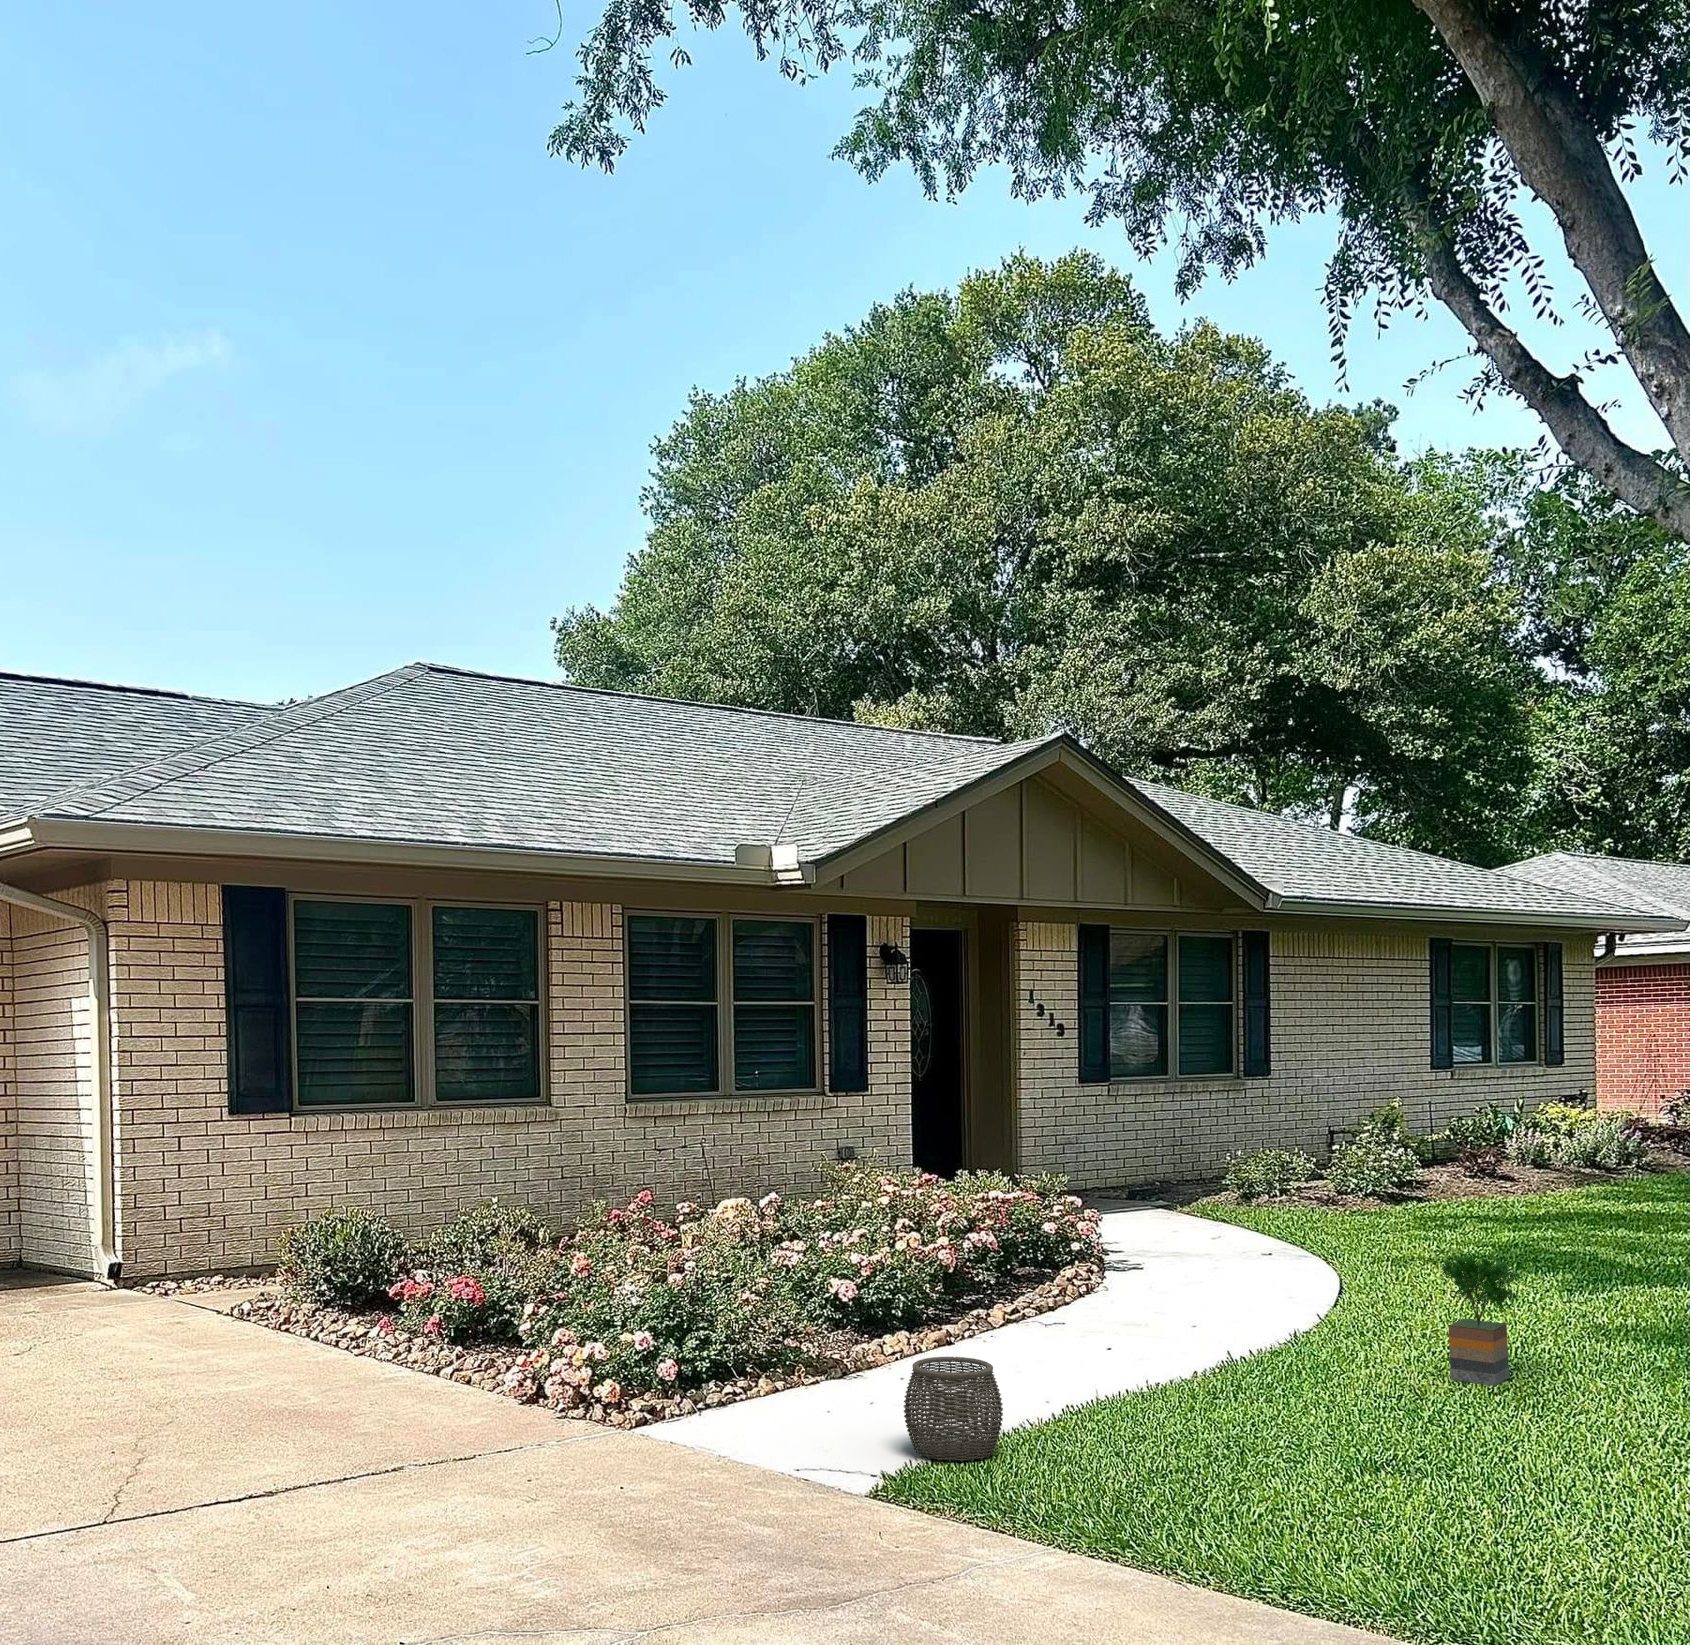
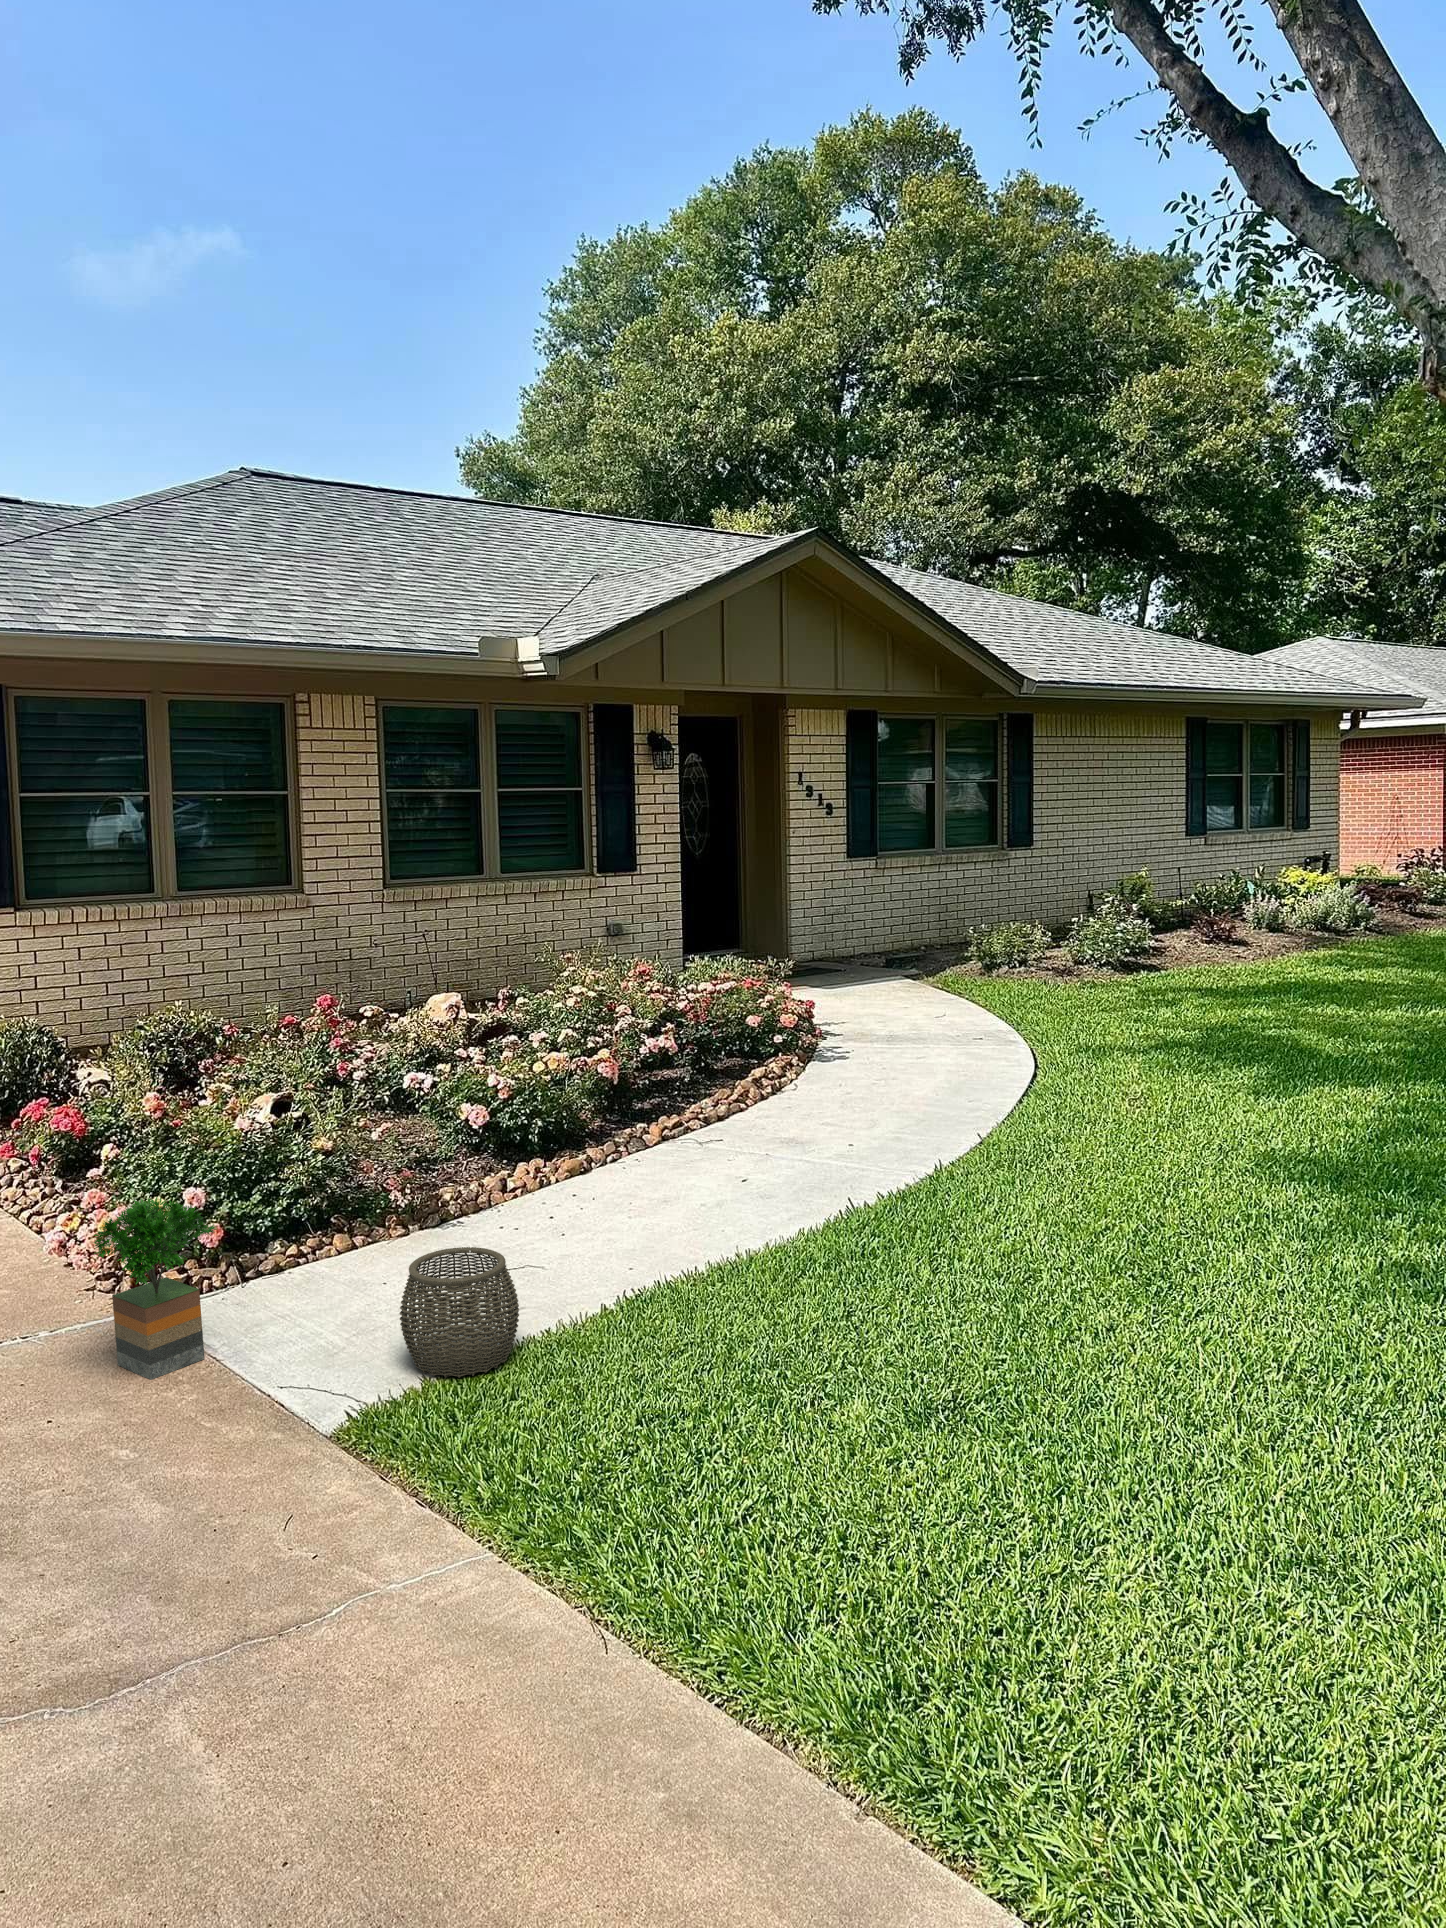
potted tree: present [1441,1256,1520,1386] -> present [94,1197,217,1380]

